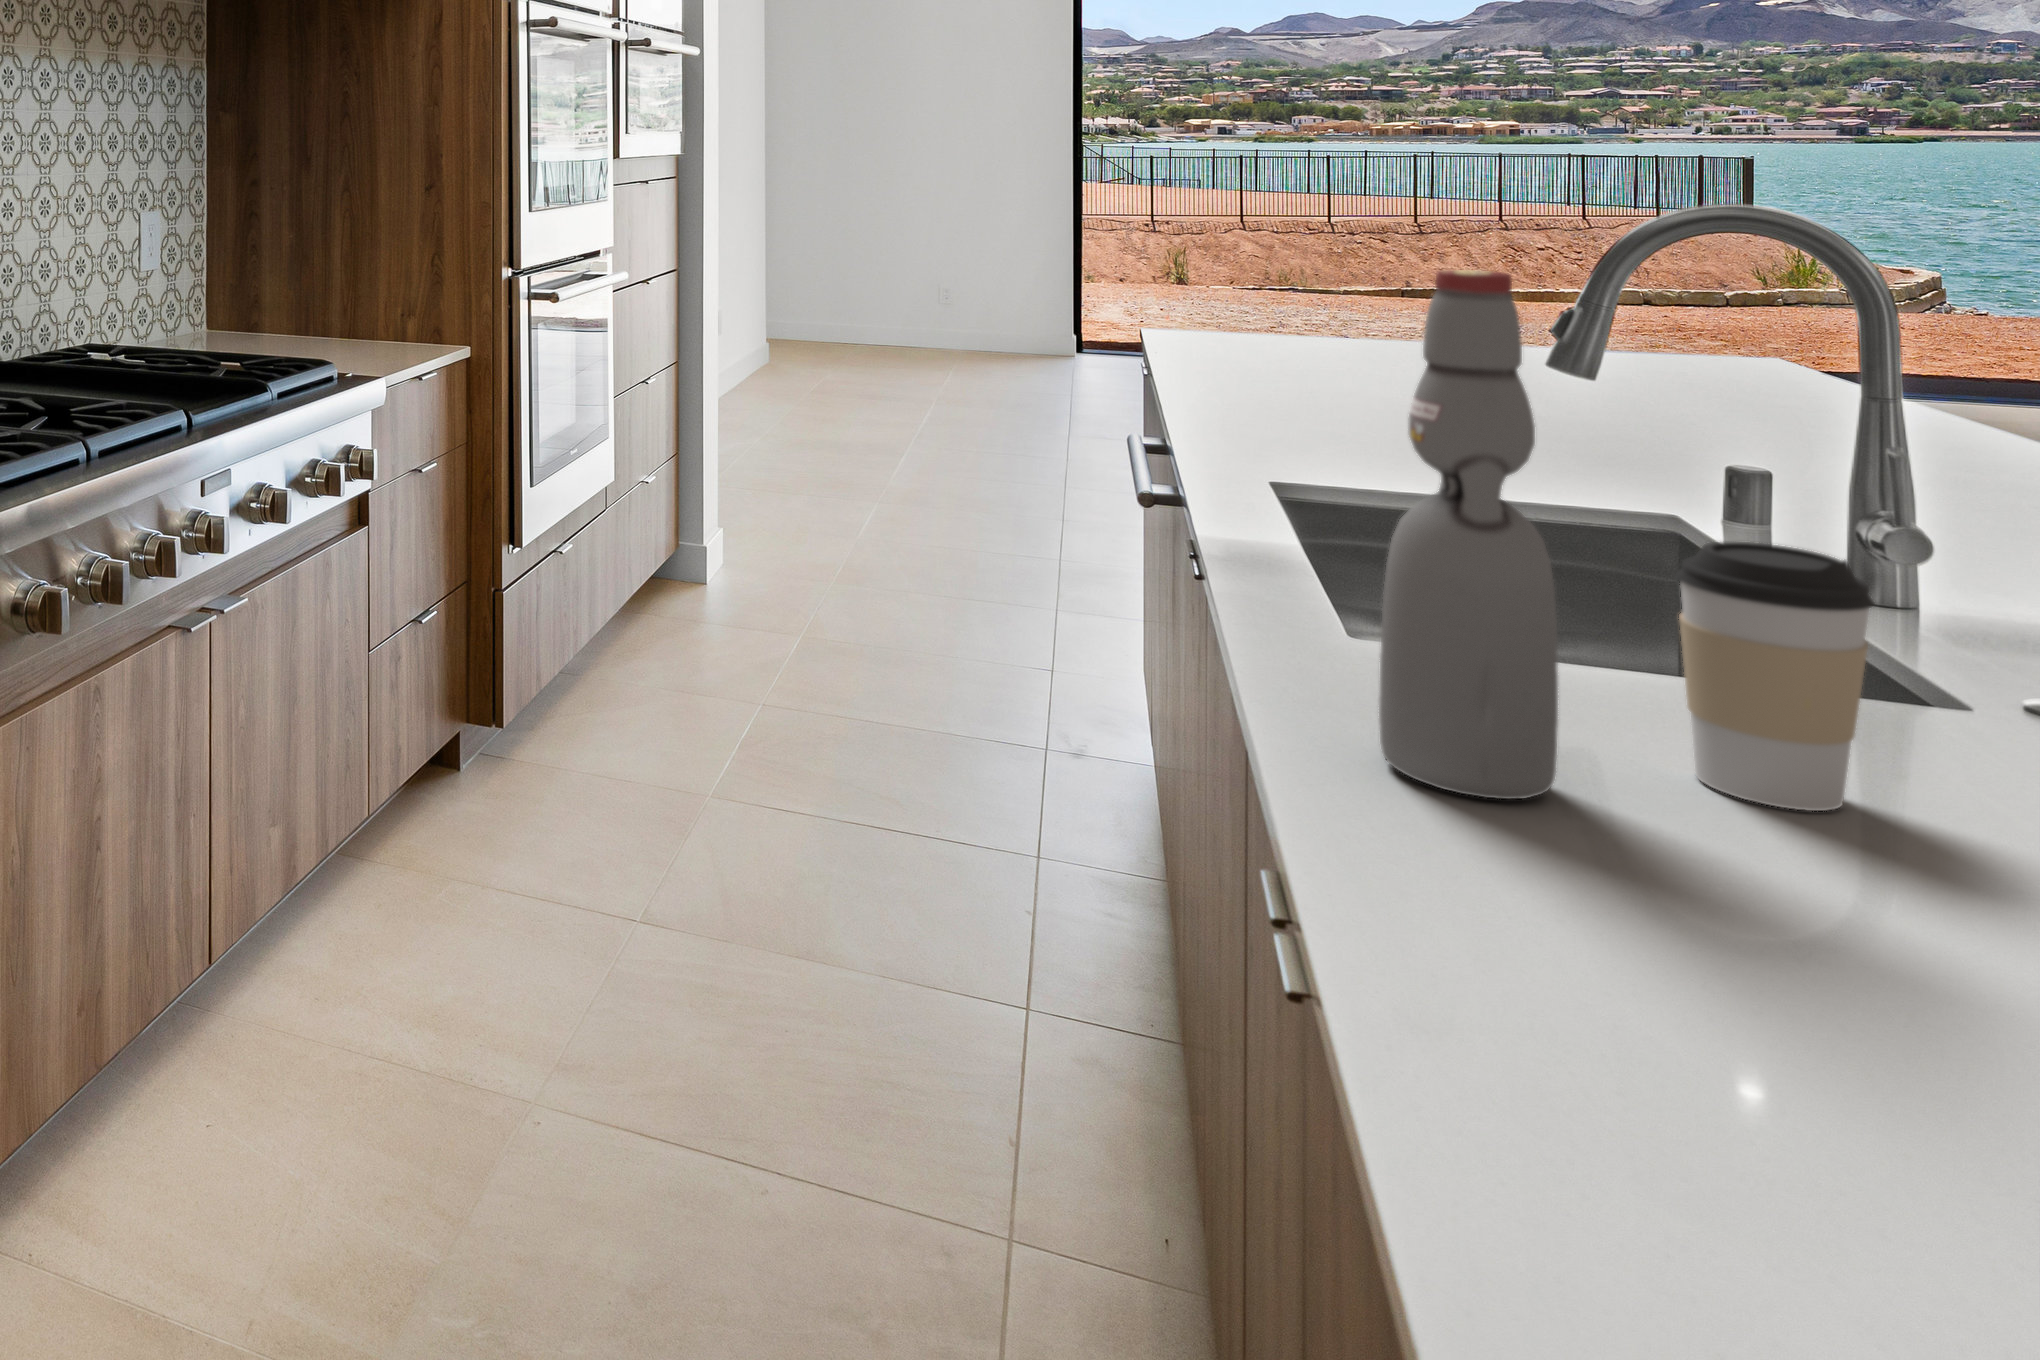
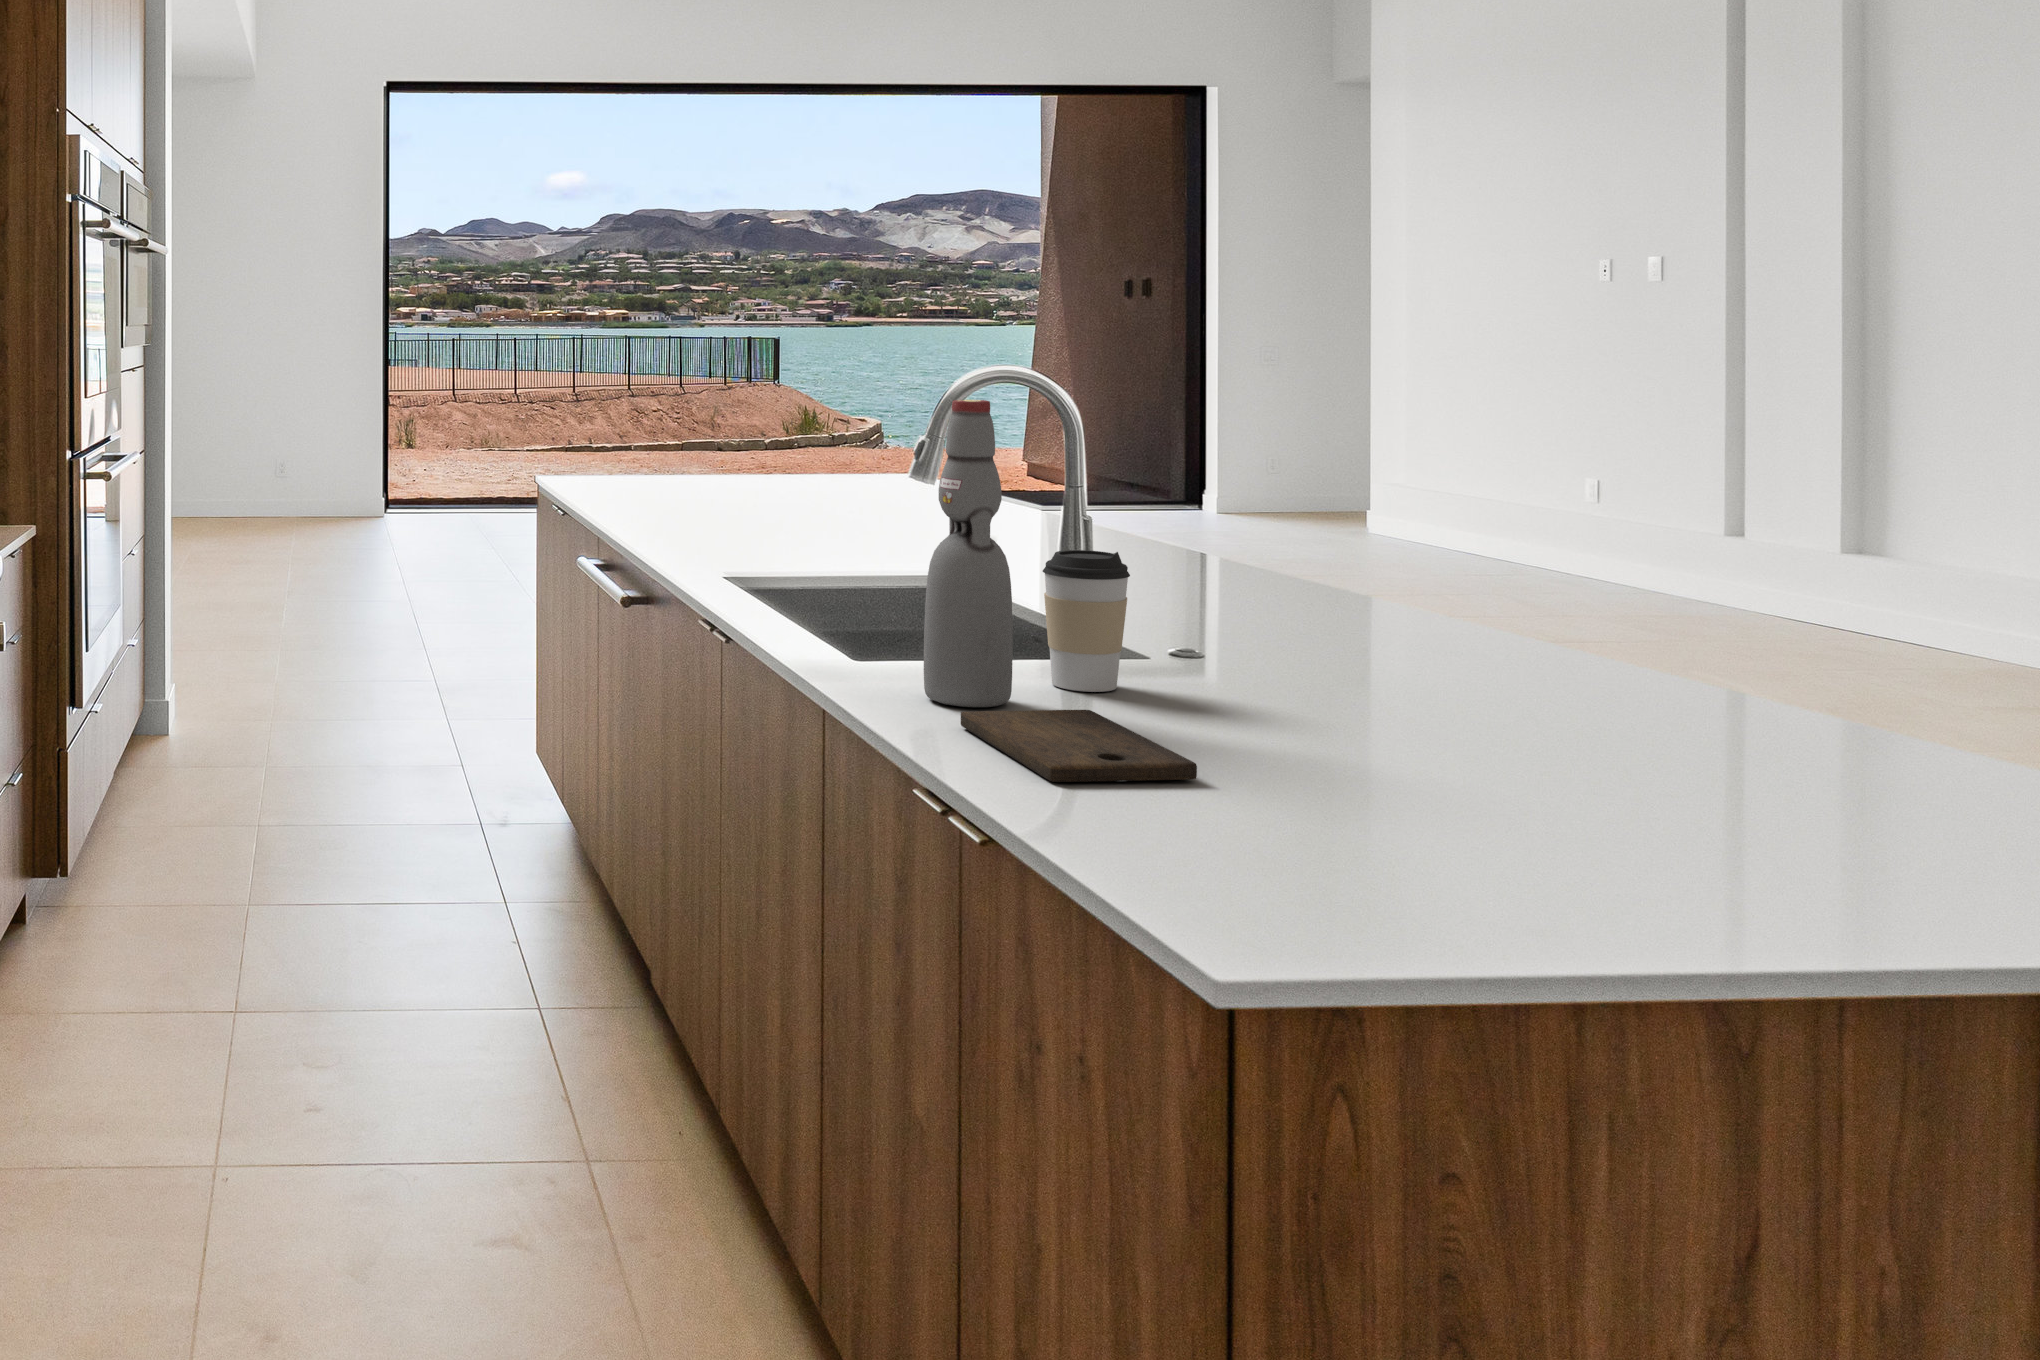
cutting board: none [1385,804,1812,1069] -> present [961,710,1197,782]

